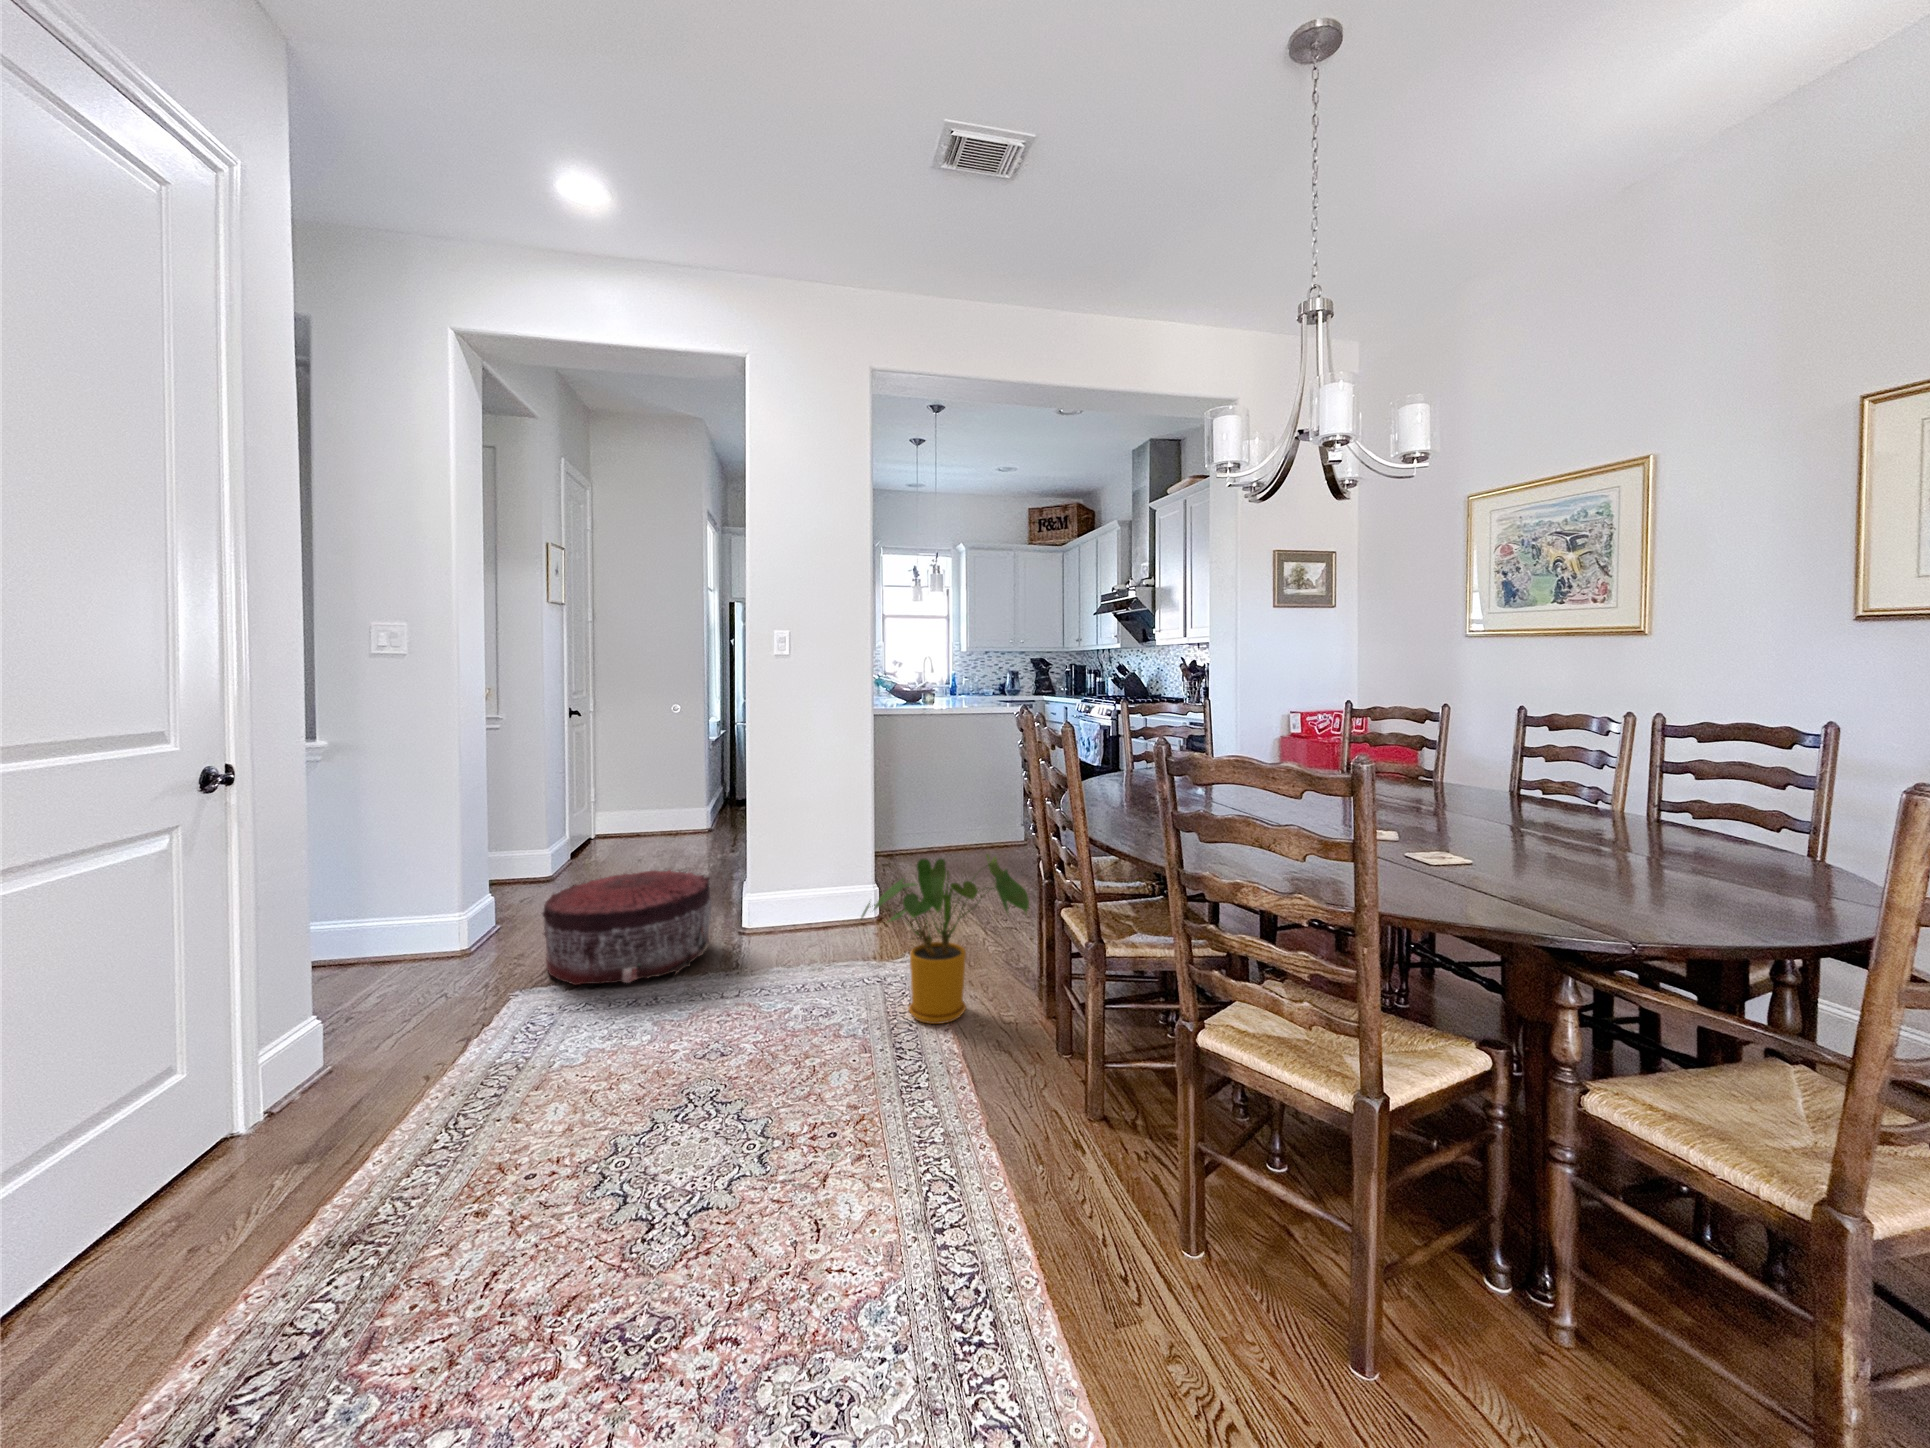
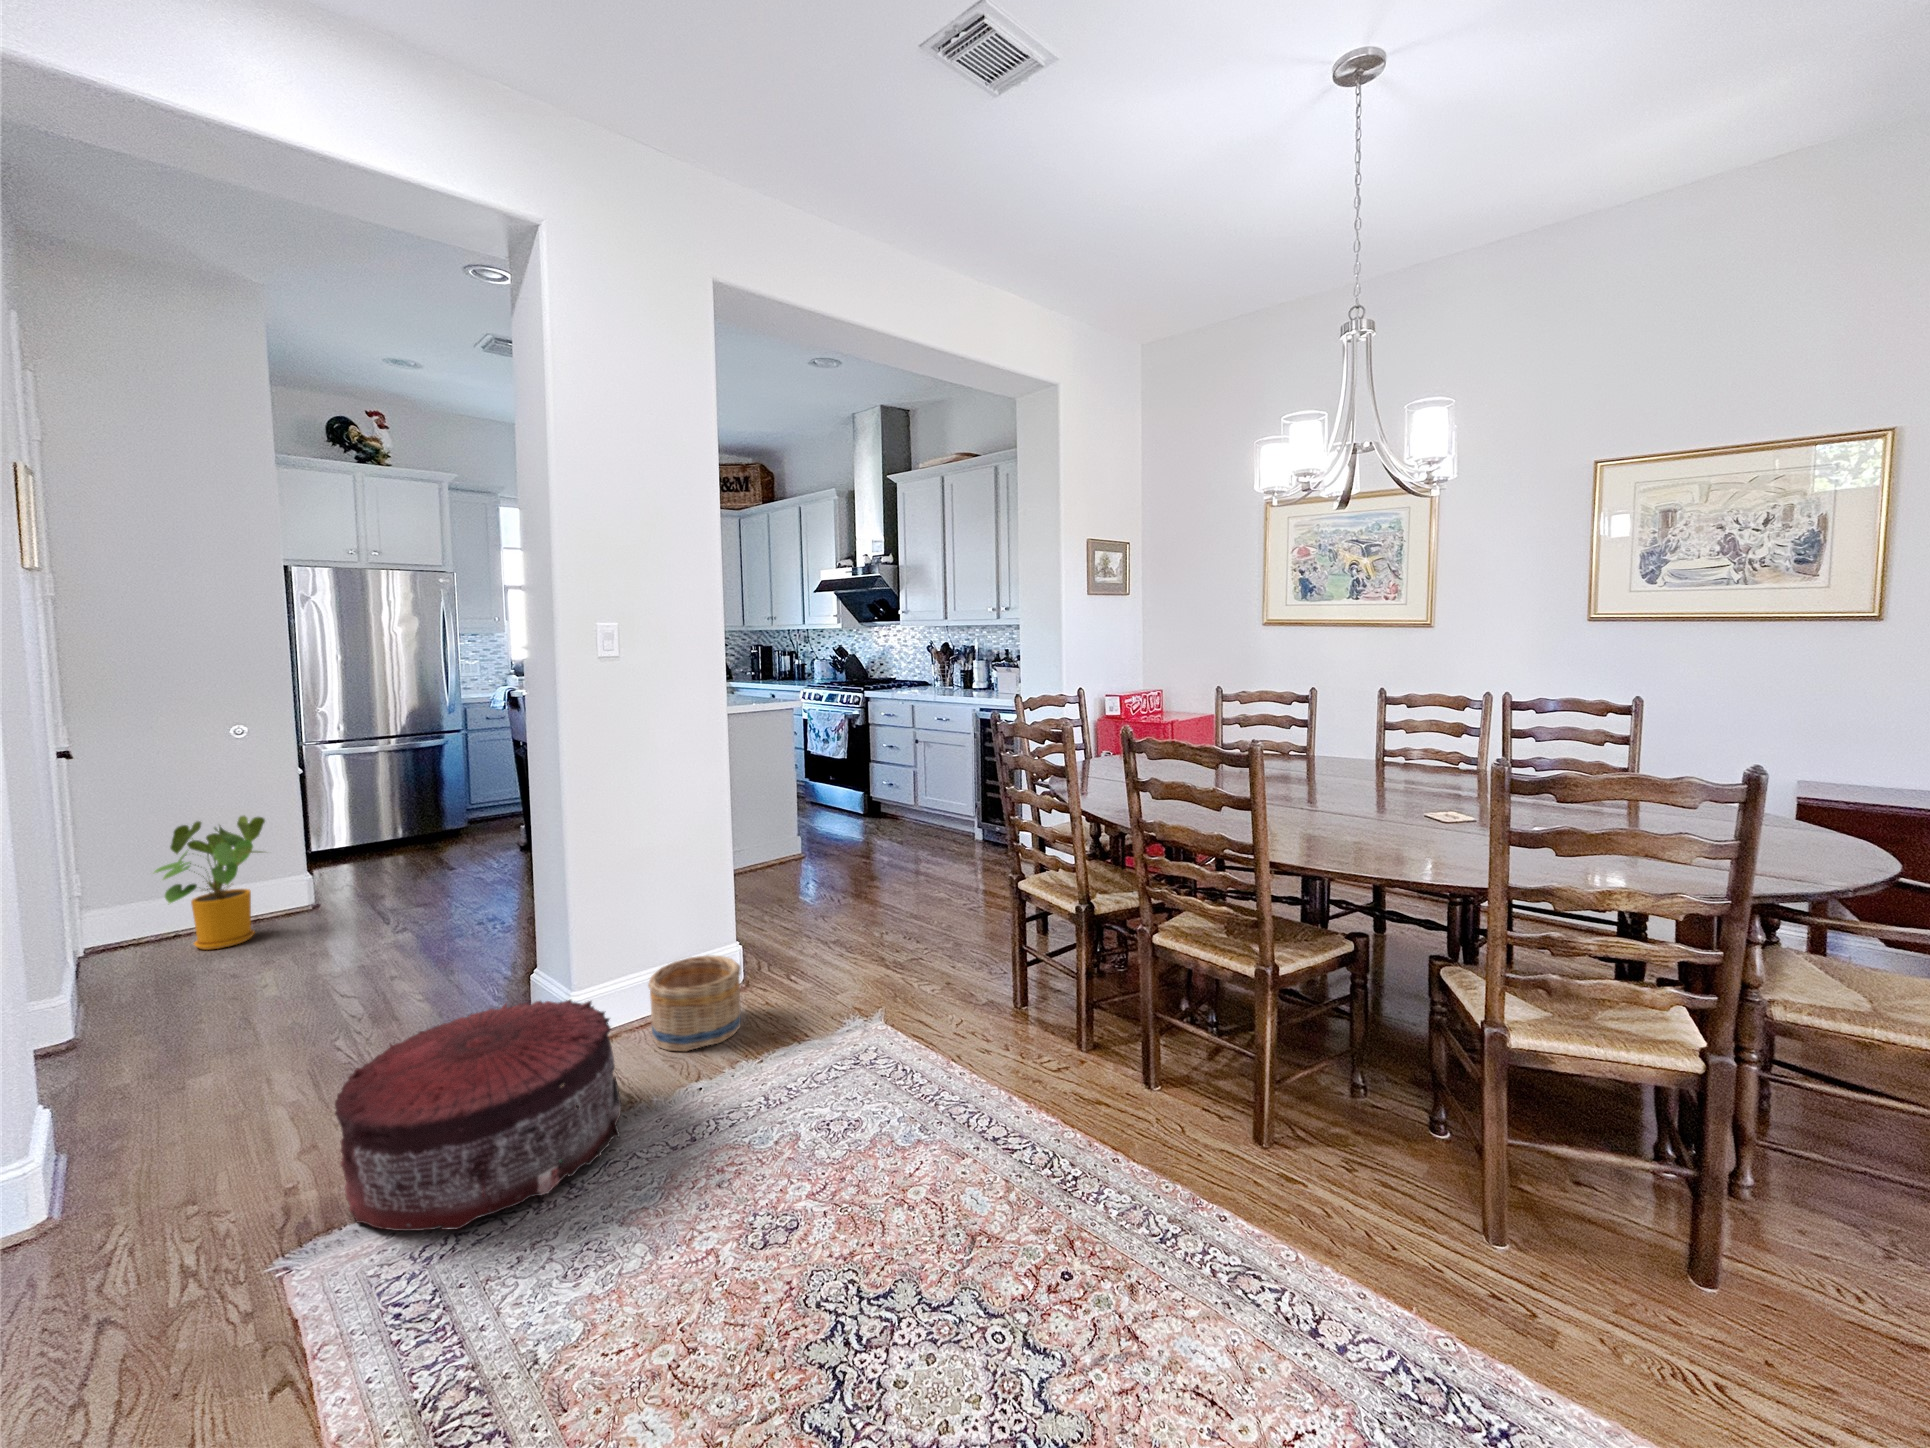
house plant: present [861,855,1029,1024] -> present [155,816,265,950]
basket: none [772,874,839,937] -> present [648,956,741,1051]

